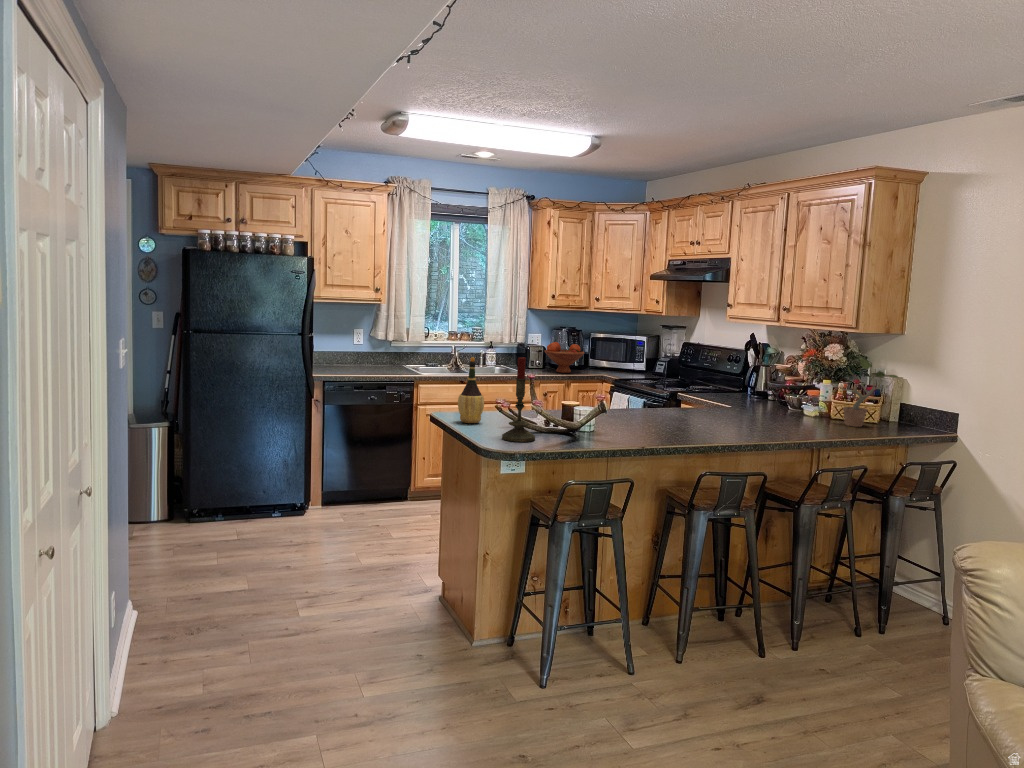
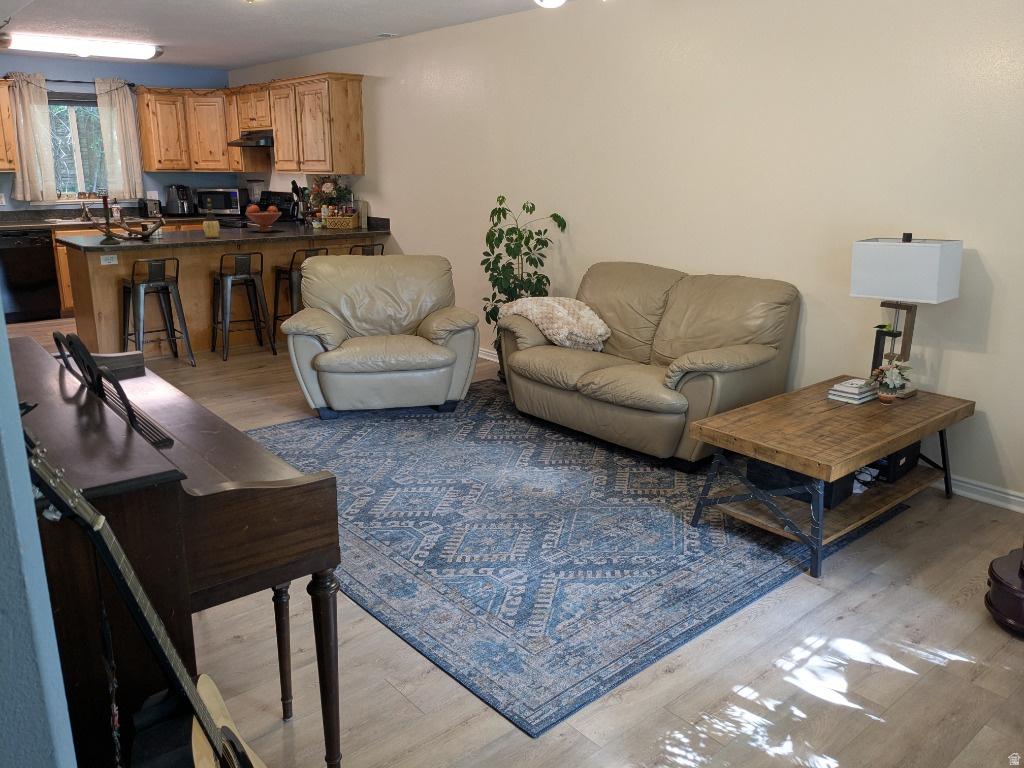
fruit bowl: present [544,342,584,373] -> present [245,205,282,232]
wine bottle: present [458,357,484,423] -> present [203,199,219,238]
potted plant: present [834,358,898,427] -> none [319,190,357,231]

